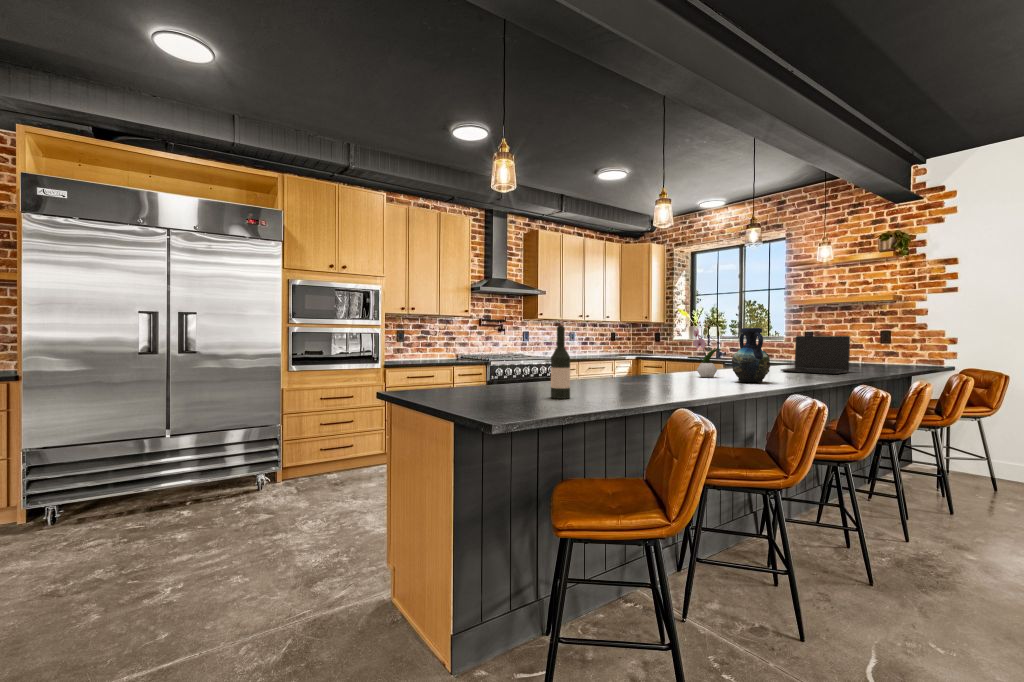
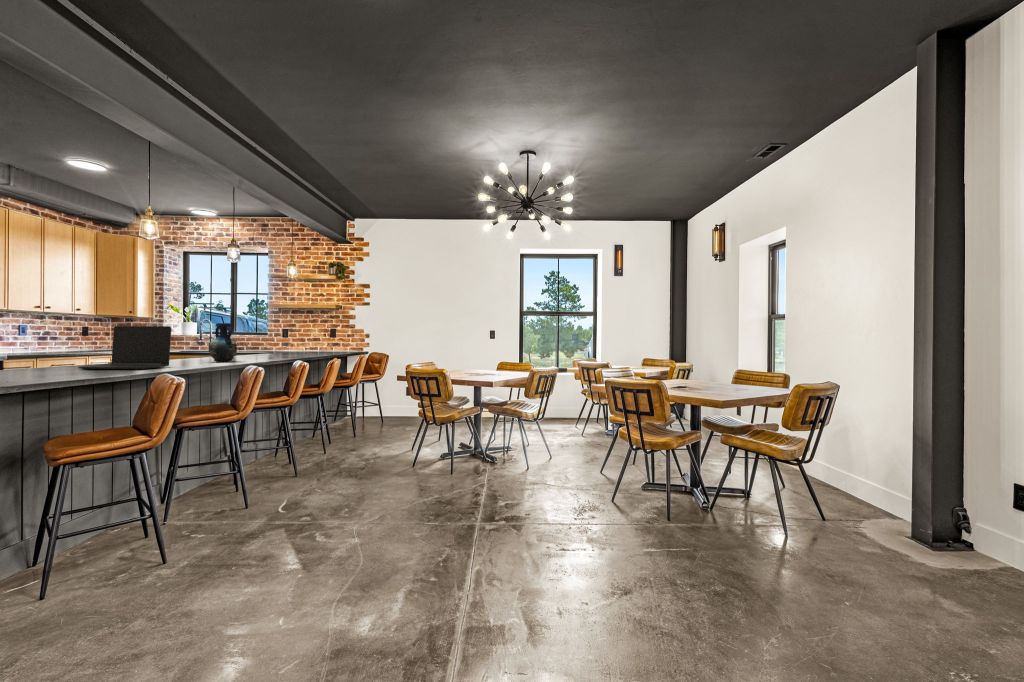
flower arrangement: present [693,321,718,377] -> none [178,317,200,361]
wine bottle: present [551,325,570,399] -> none [37,315,59,374]
laptop: present [781,336,850,374] -> present [78,326,171,370]

